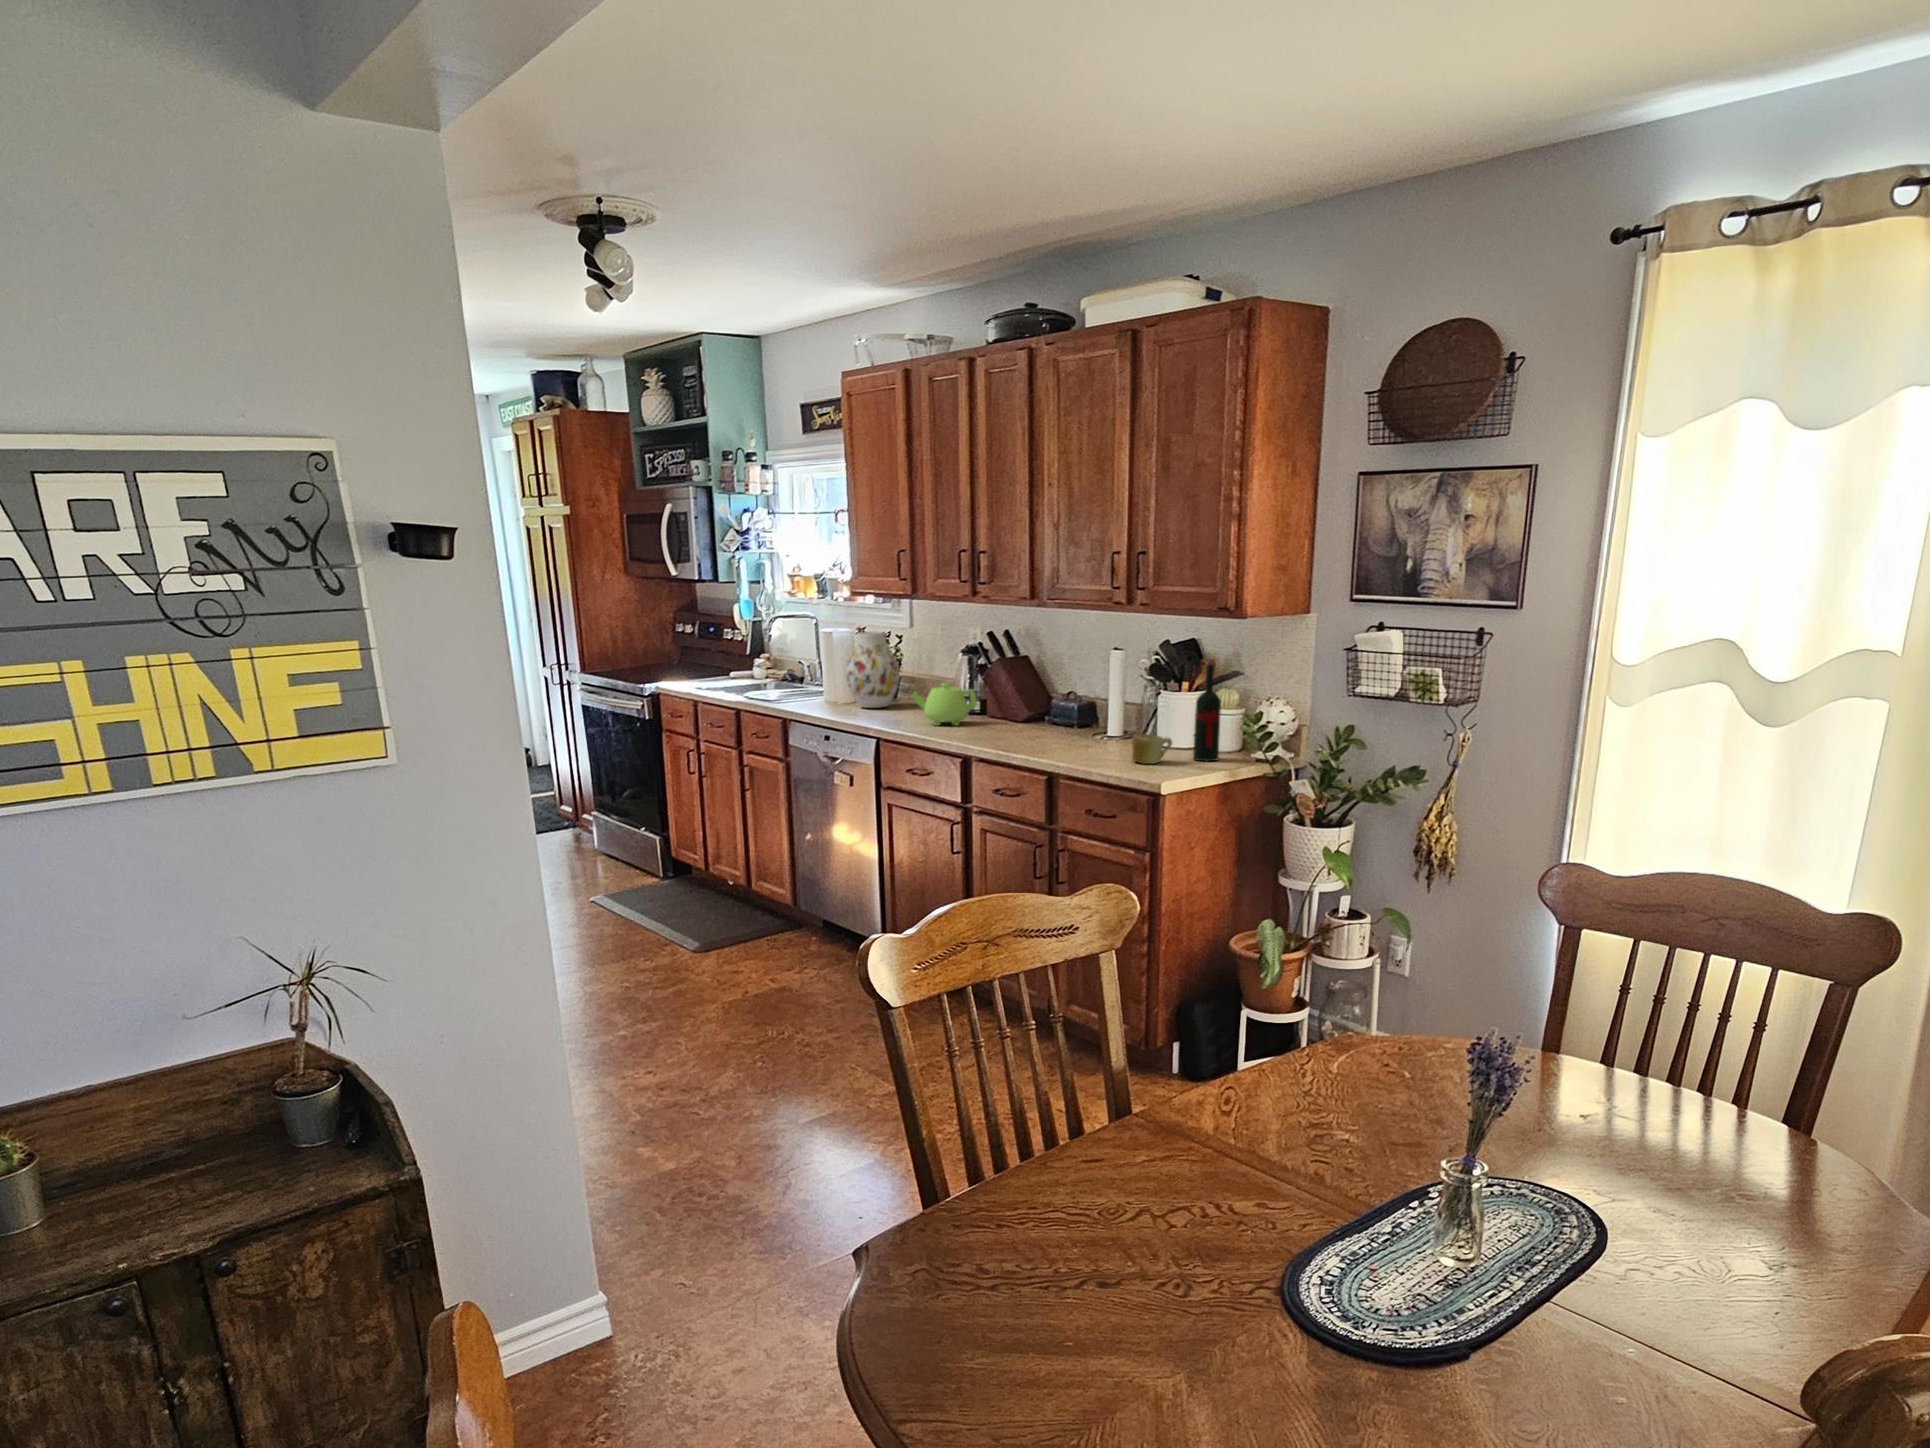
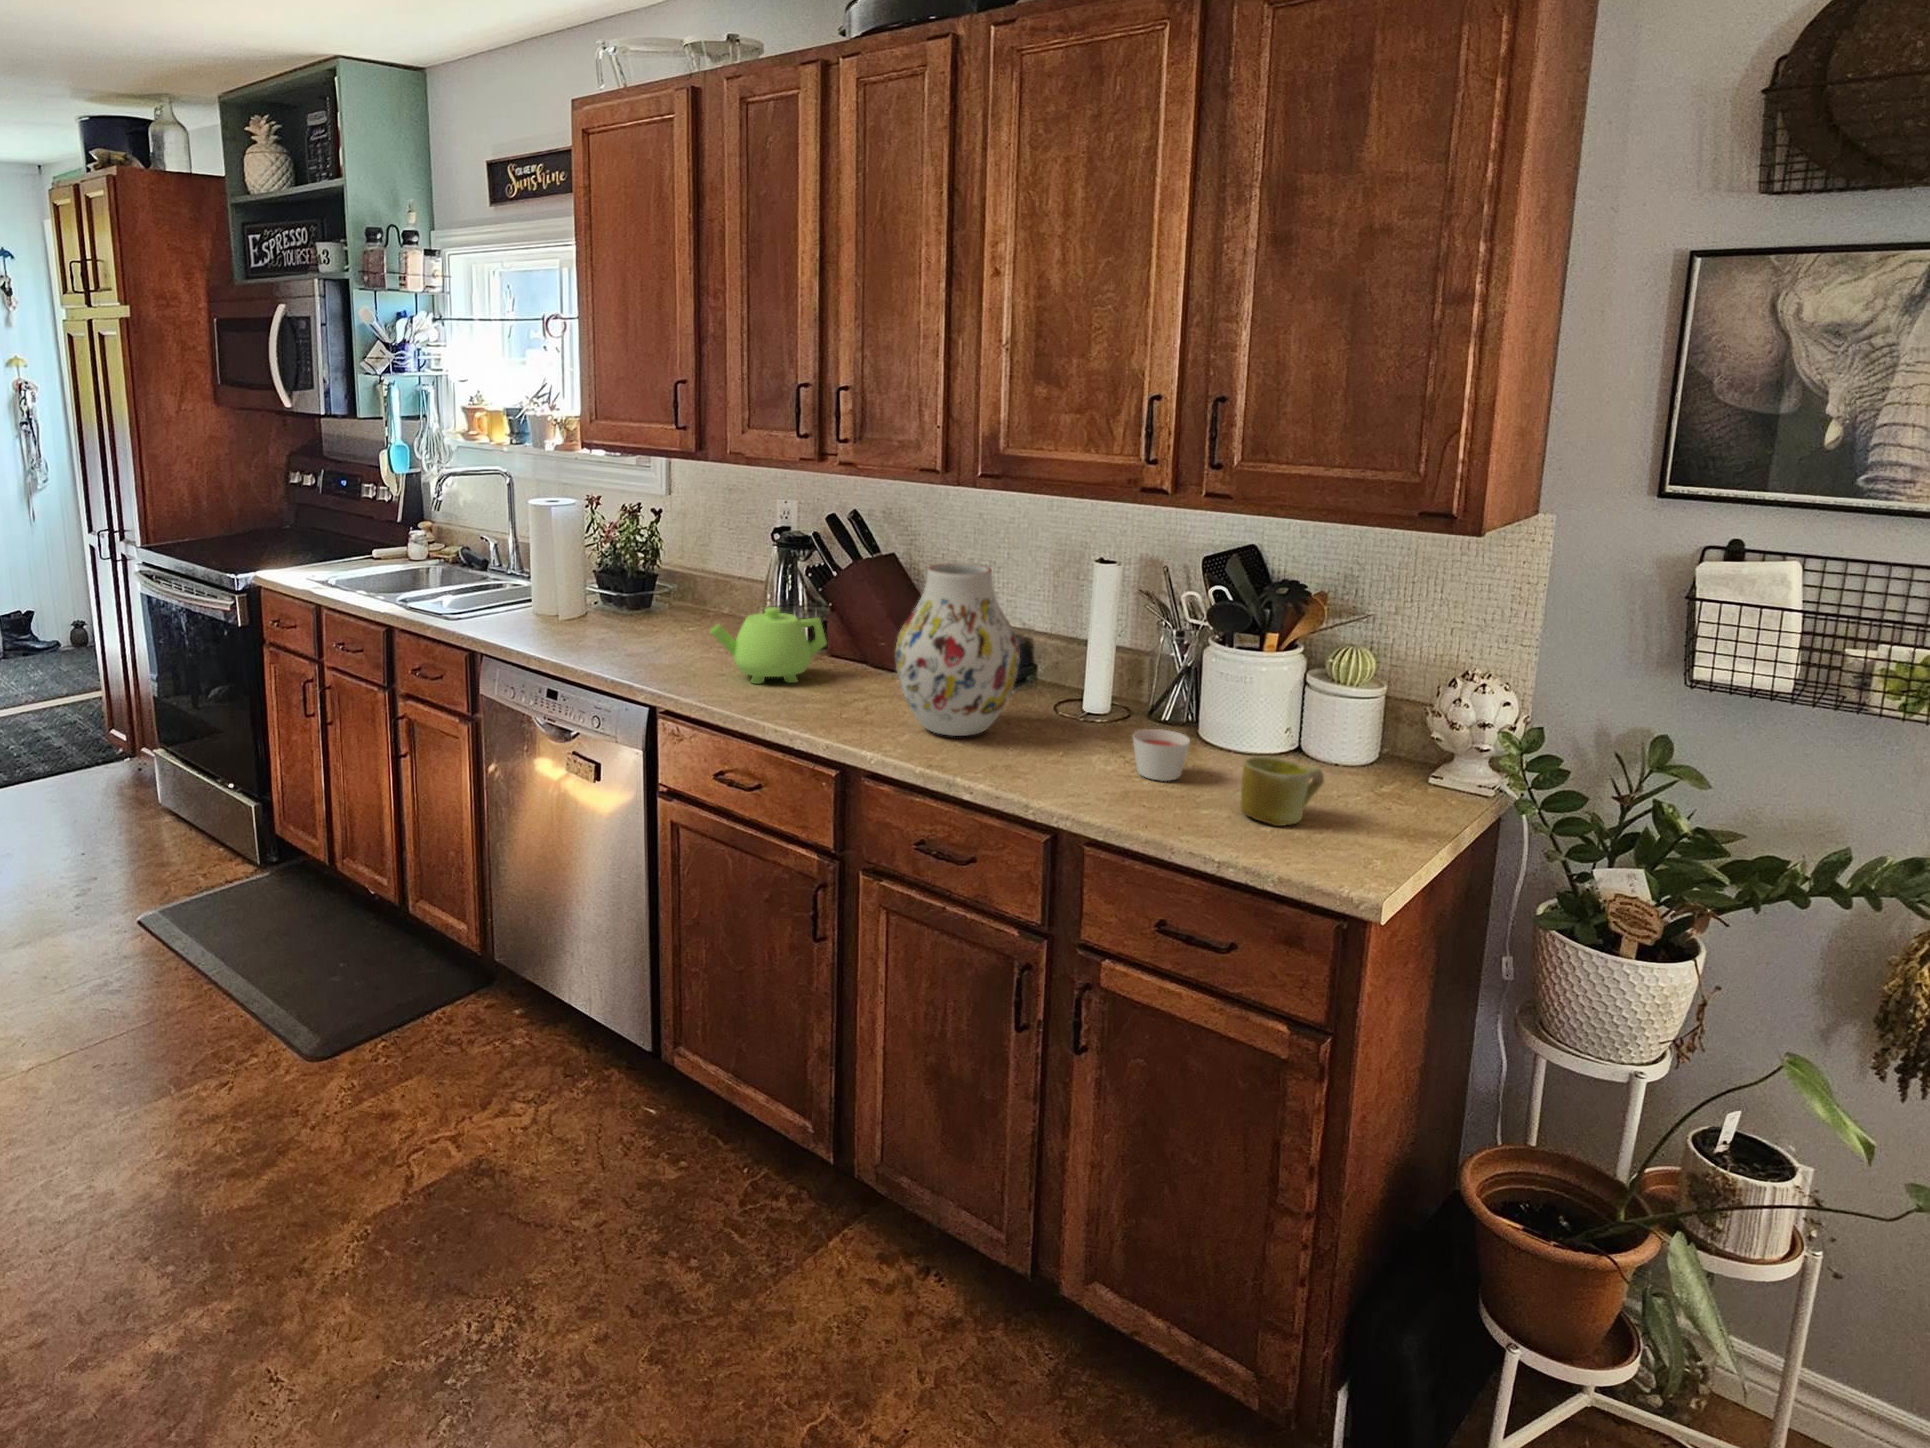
vase: present [845,632,900,708] -> present [895,563,1020,736]
wine bottle: present [1193,660,1221,761] -> none [1345,611,1414,811]
candle: none [1098,730,1126,753] -> present [1133,729,1190,781]

